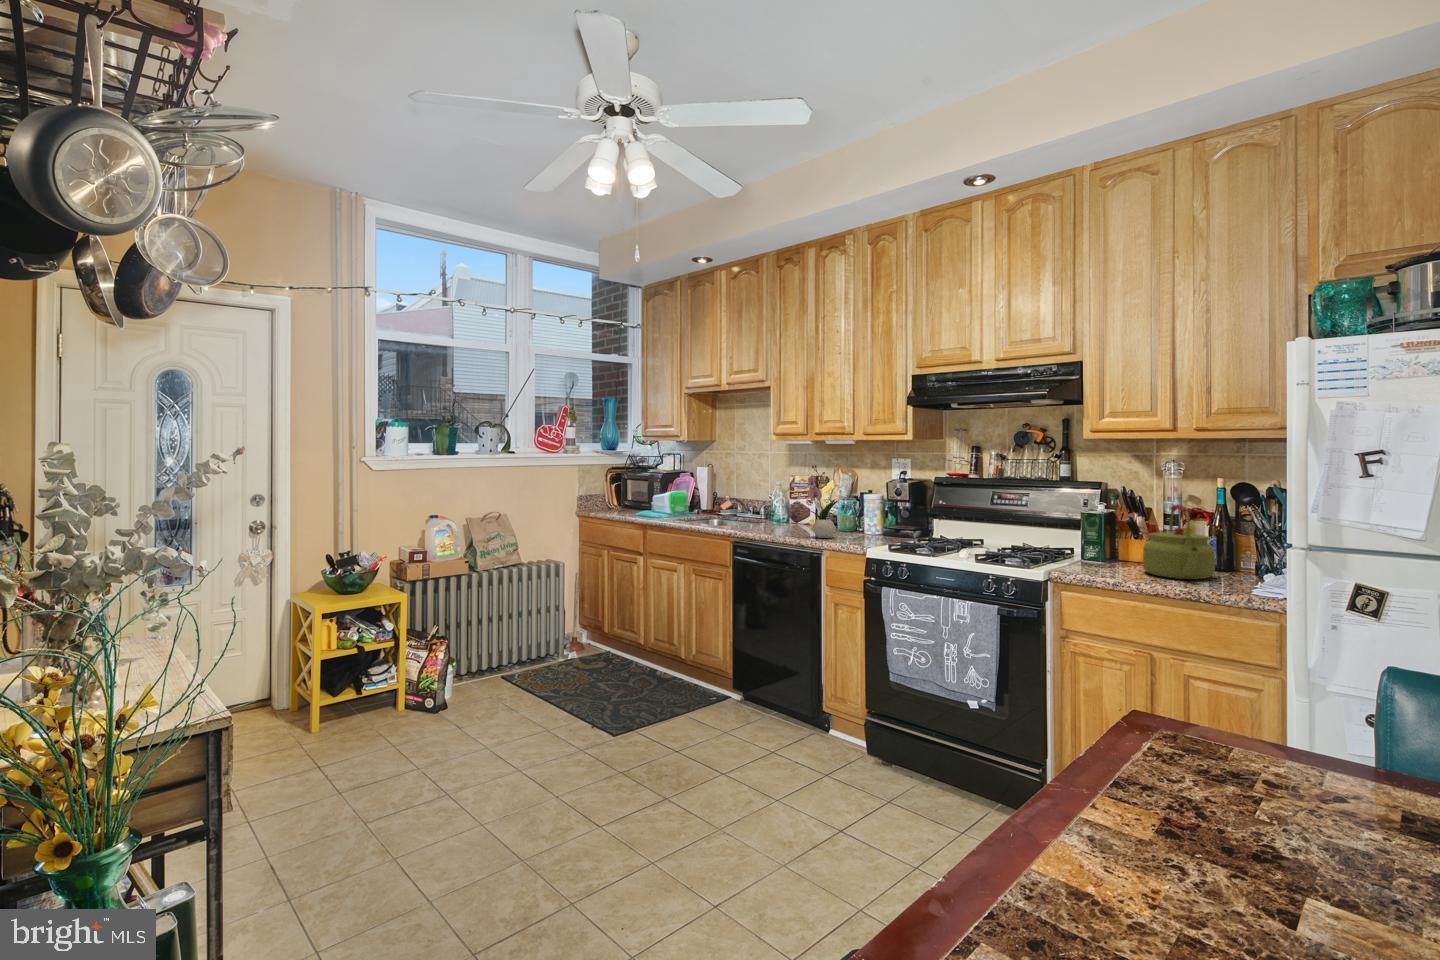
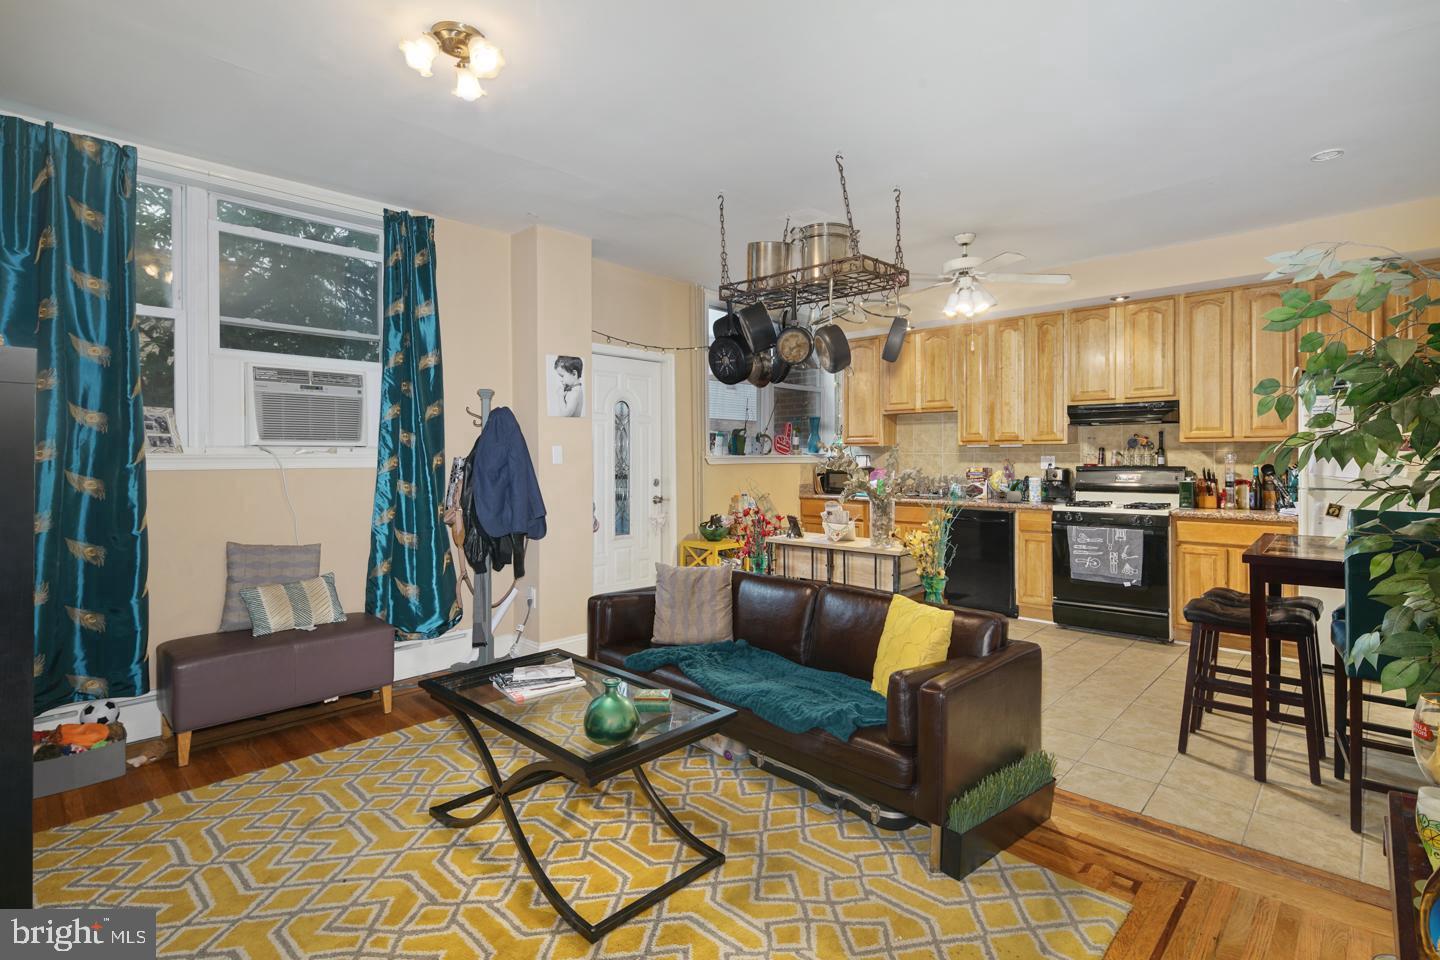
kettle: present [1143,505,1215,579] -> none [1218,475,1256,512]

